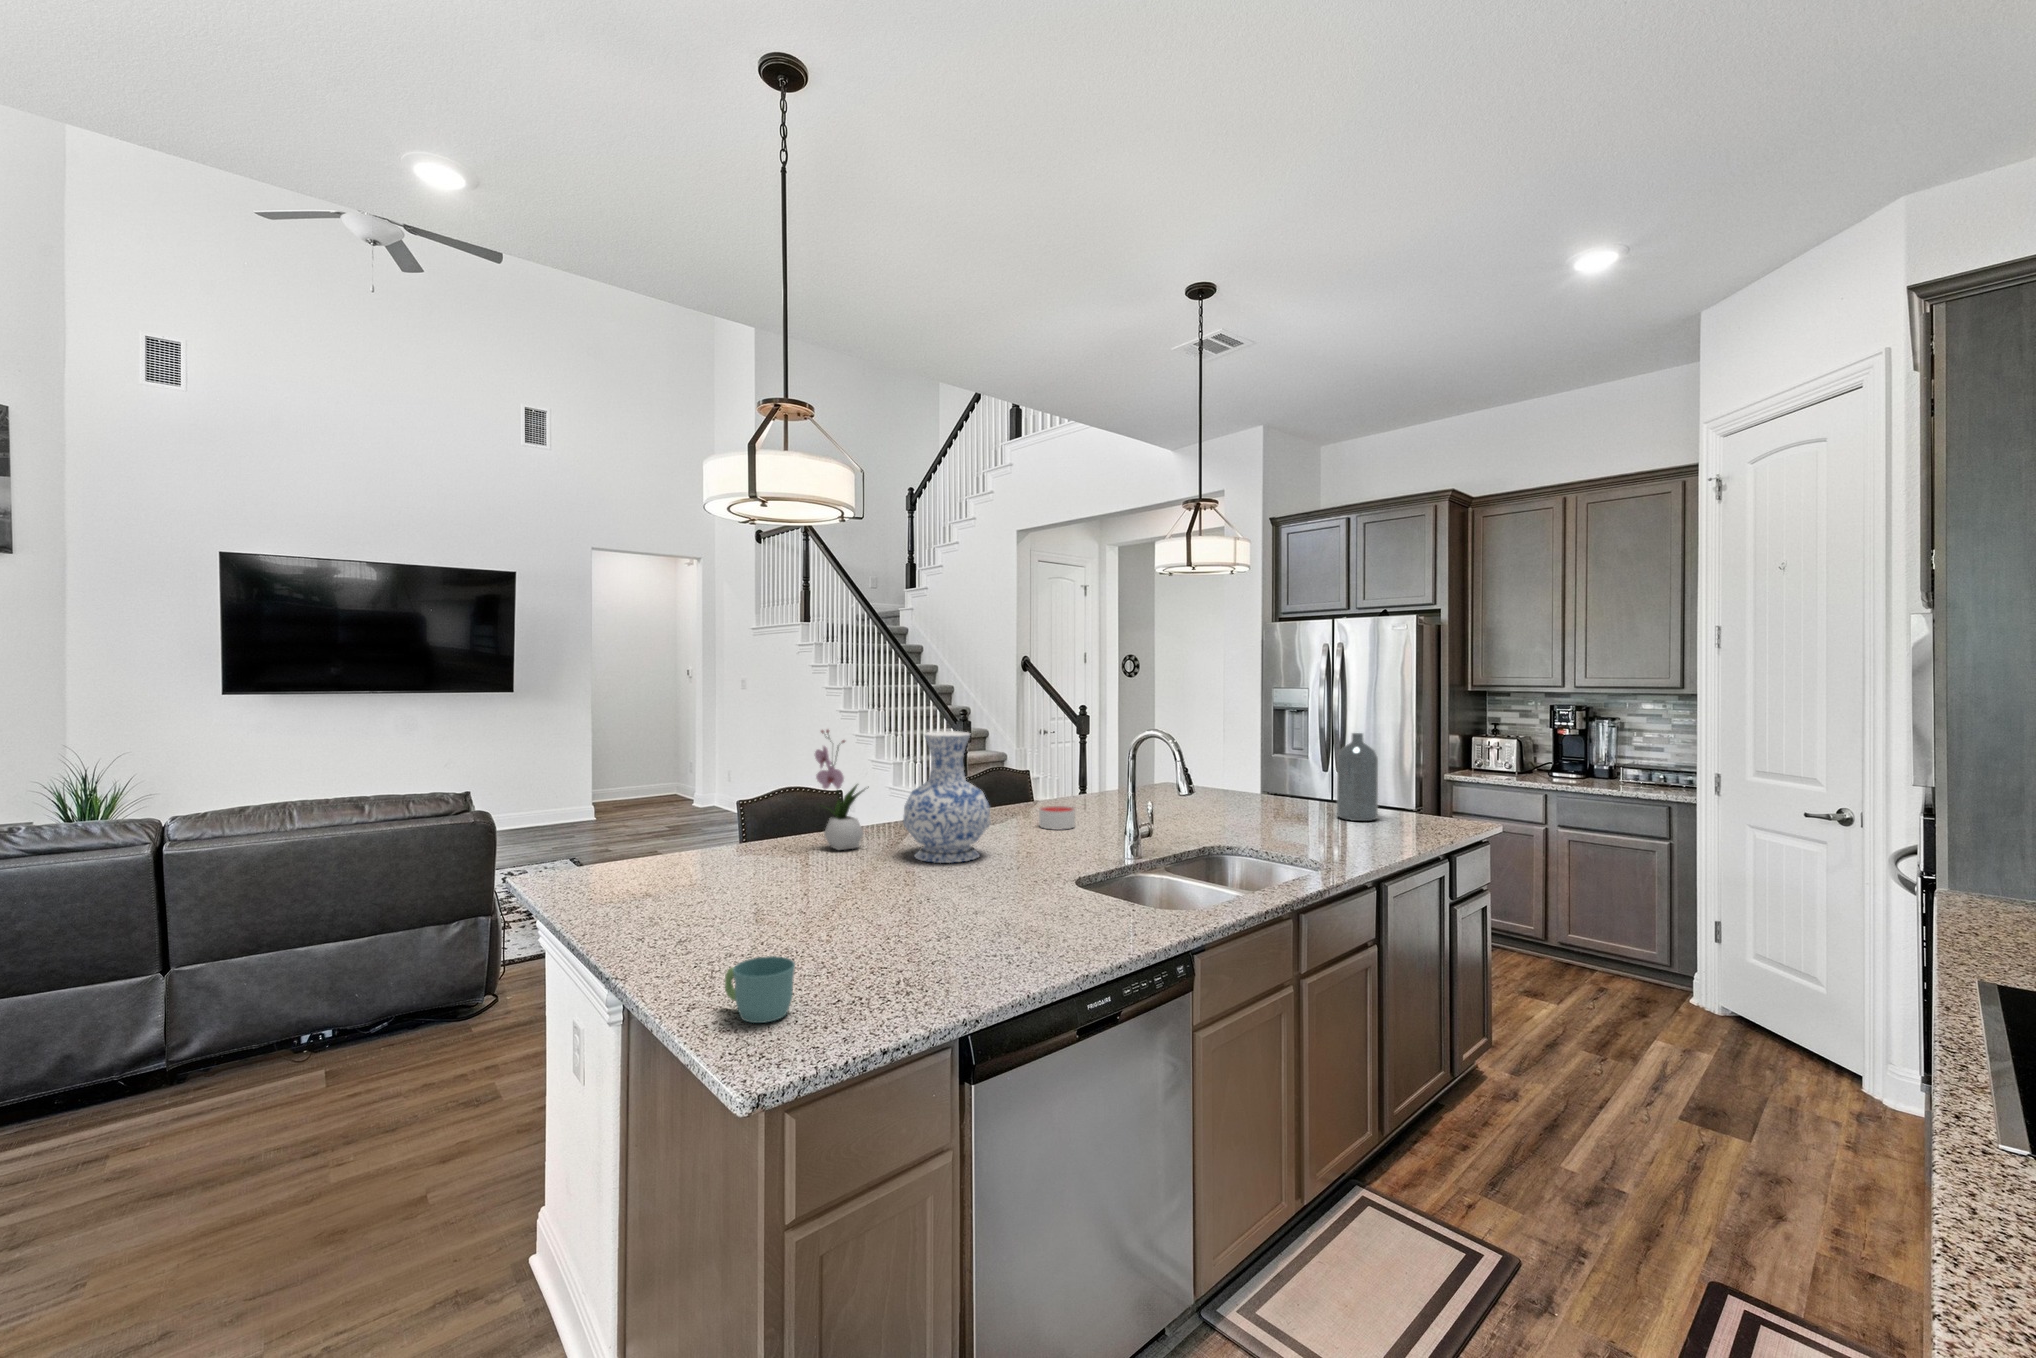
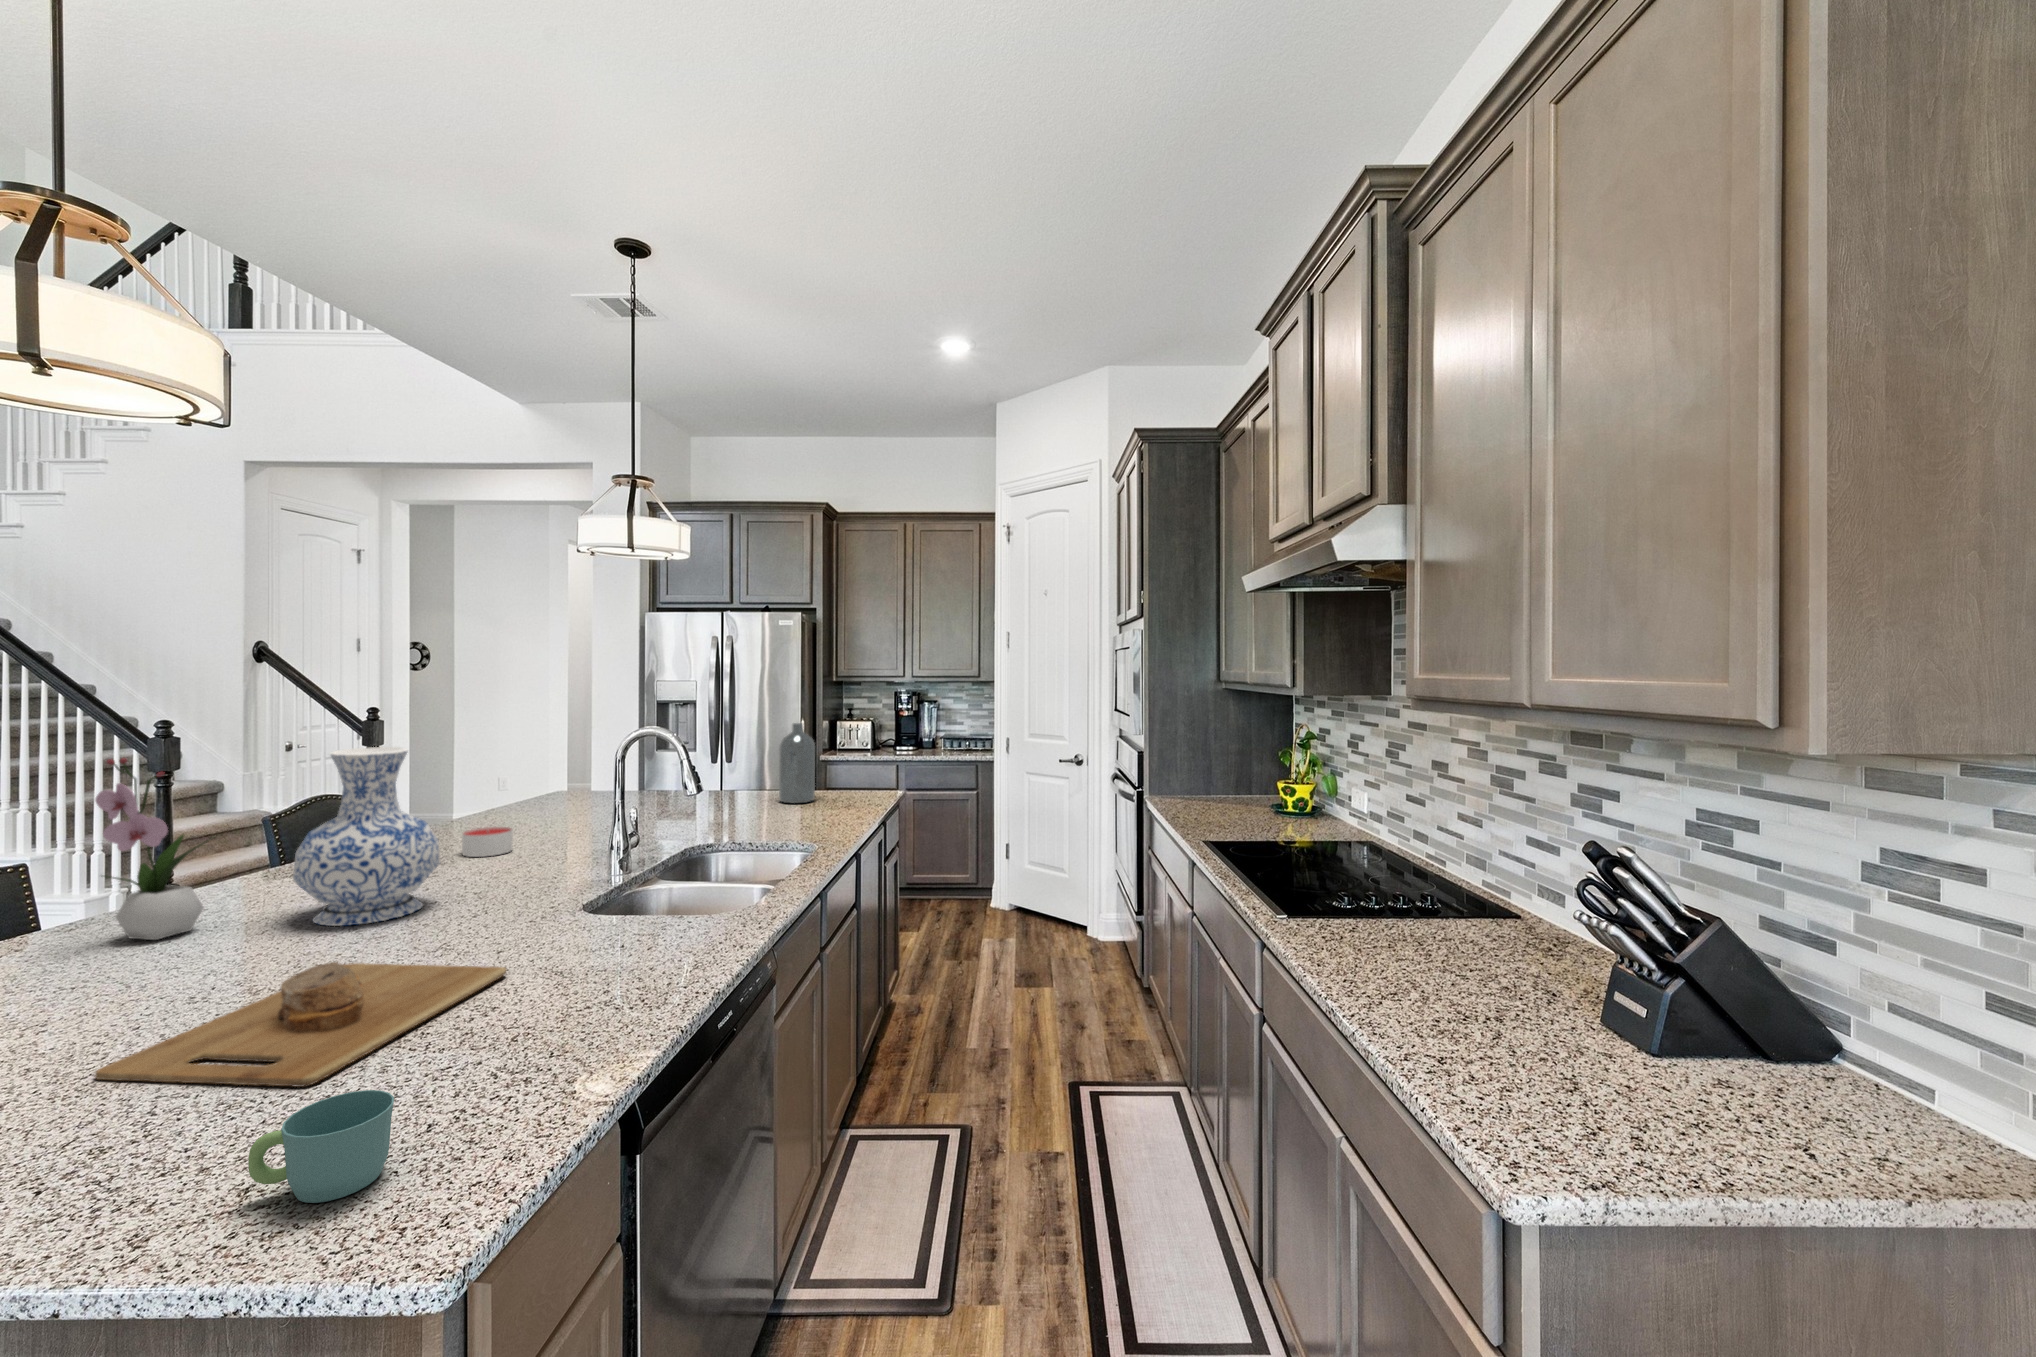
cutting board: none [744,879,972,954] -> present [95,962,506,1087]

